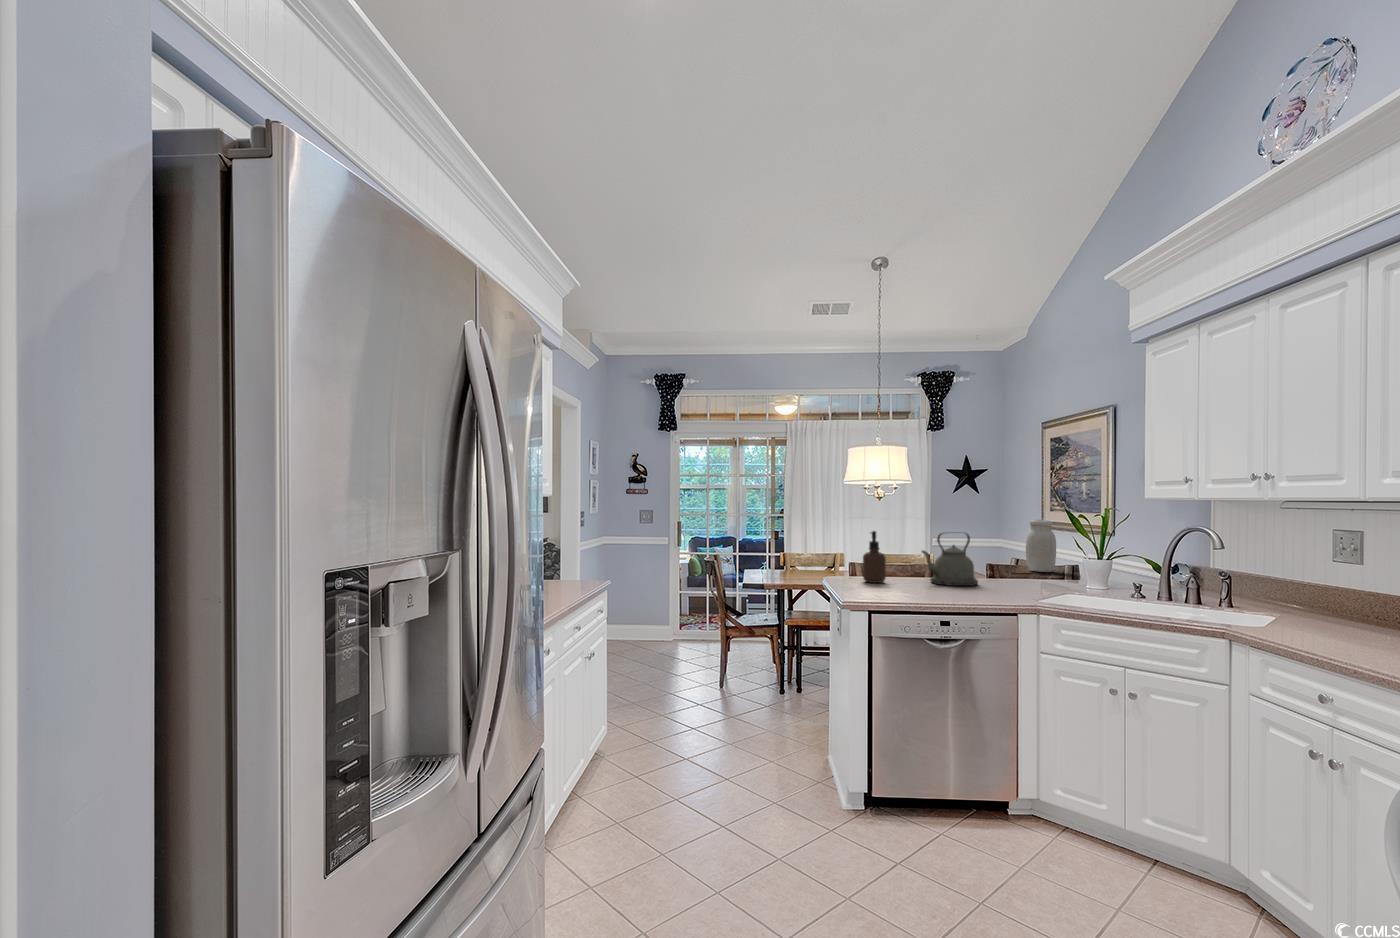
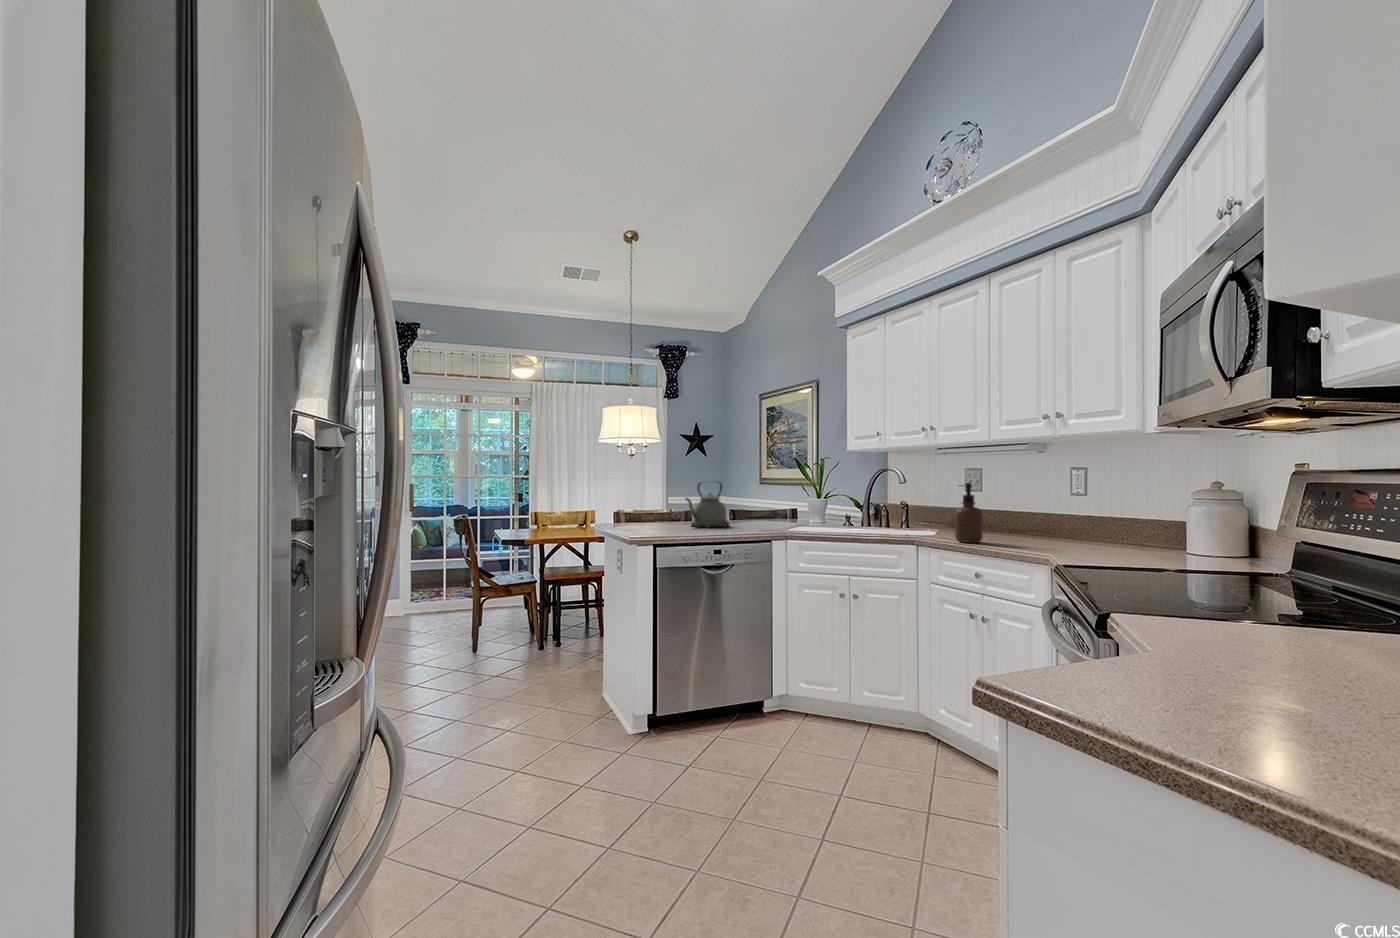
jar: present [1026,520,1056,572] -> none [755,473,778,516]
soap dispenser: present [863,531,886,583] -> present [955,483,983,543]

